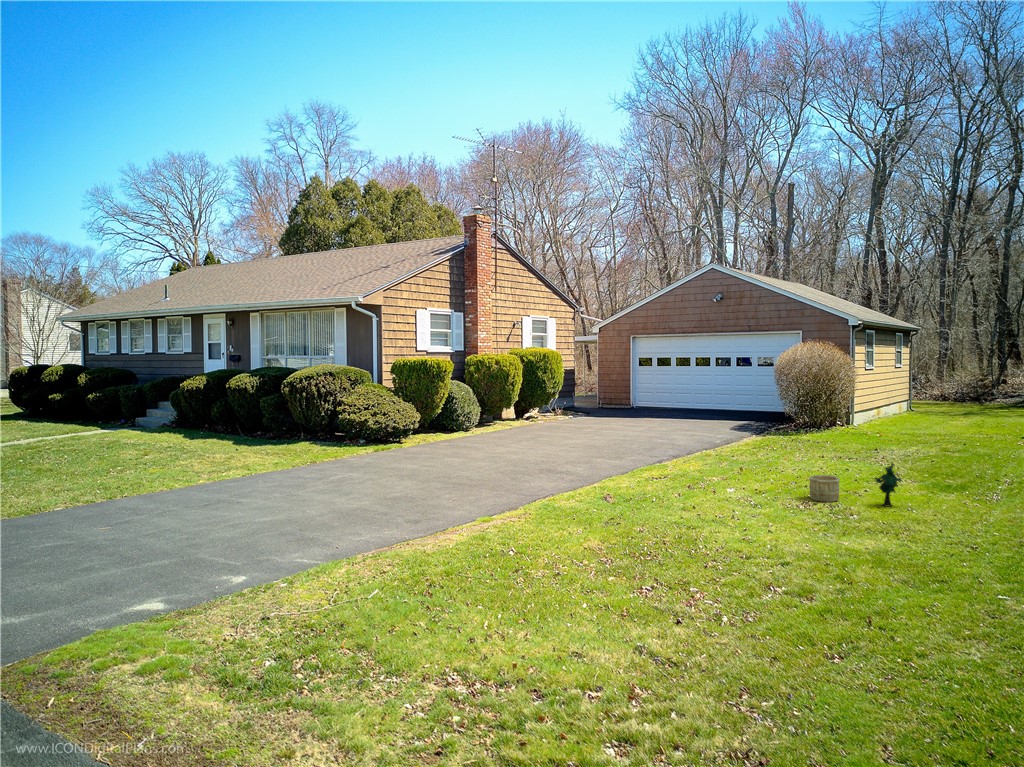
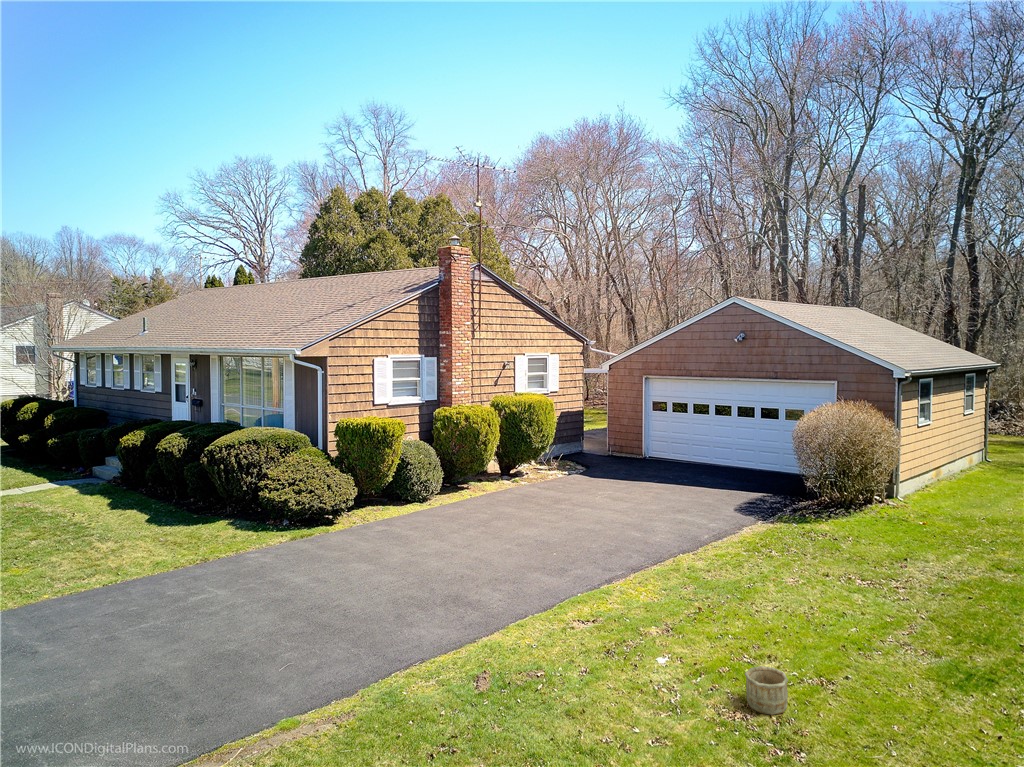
decorative plant: present [875,463,901,506] -> none [832,671,873,736]

